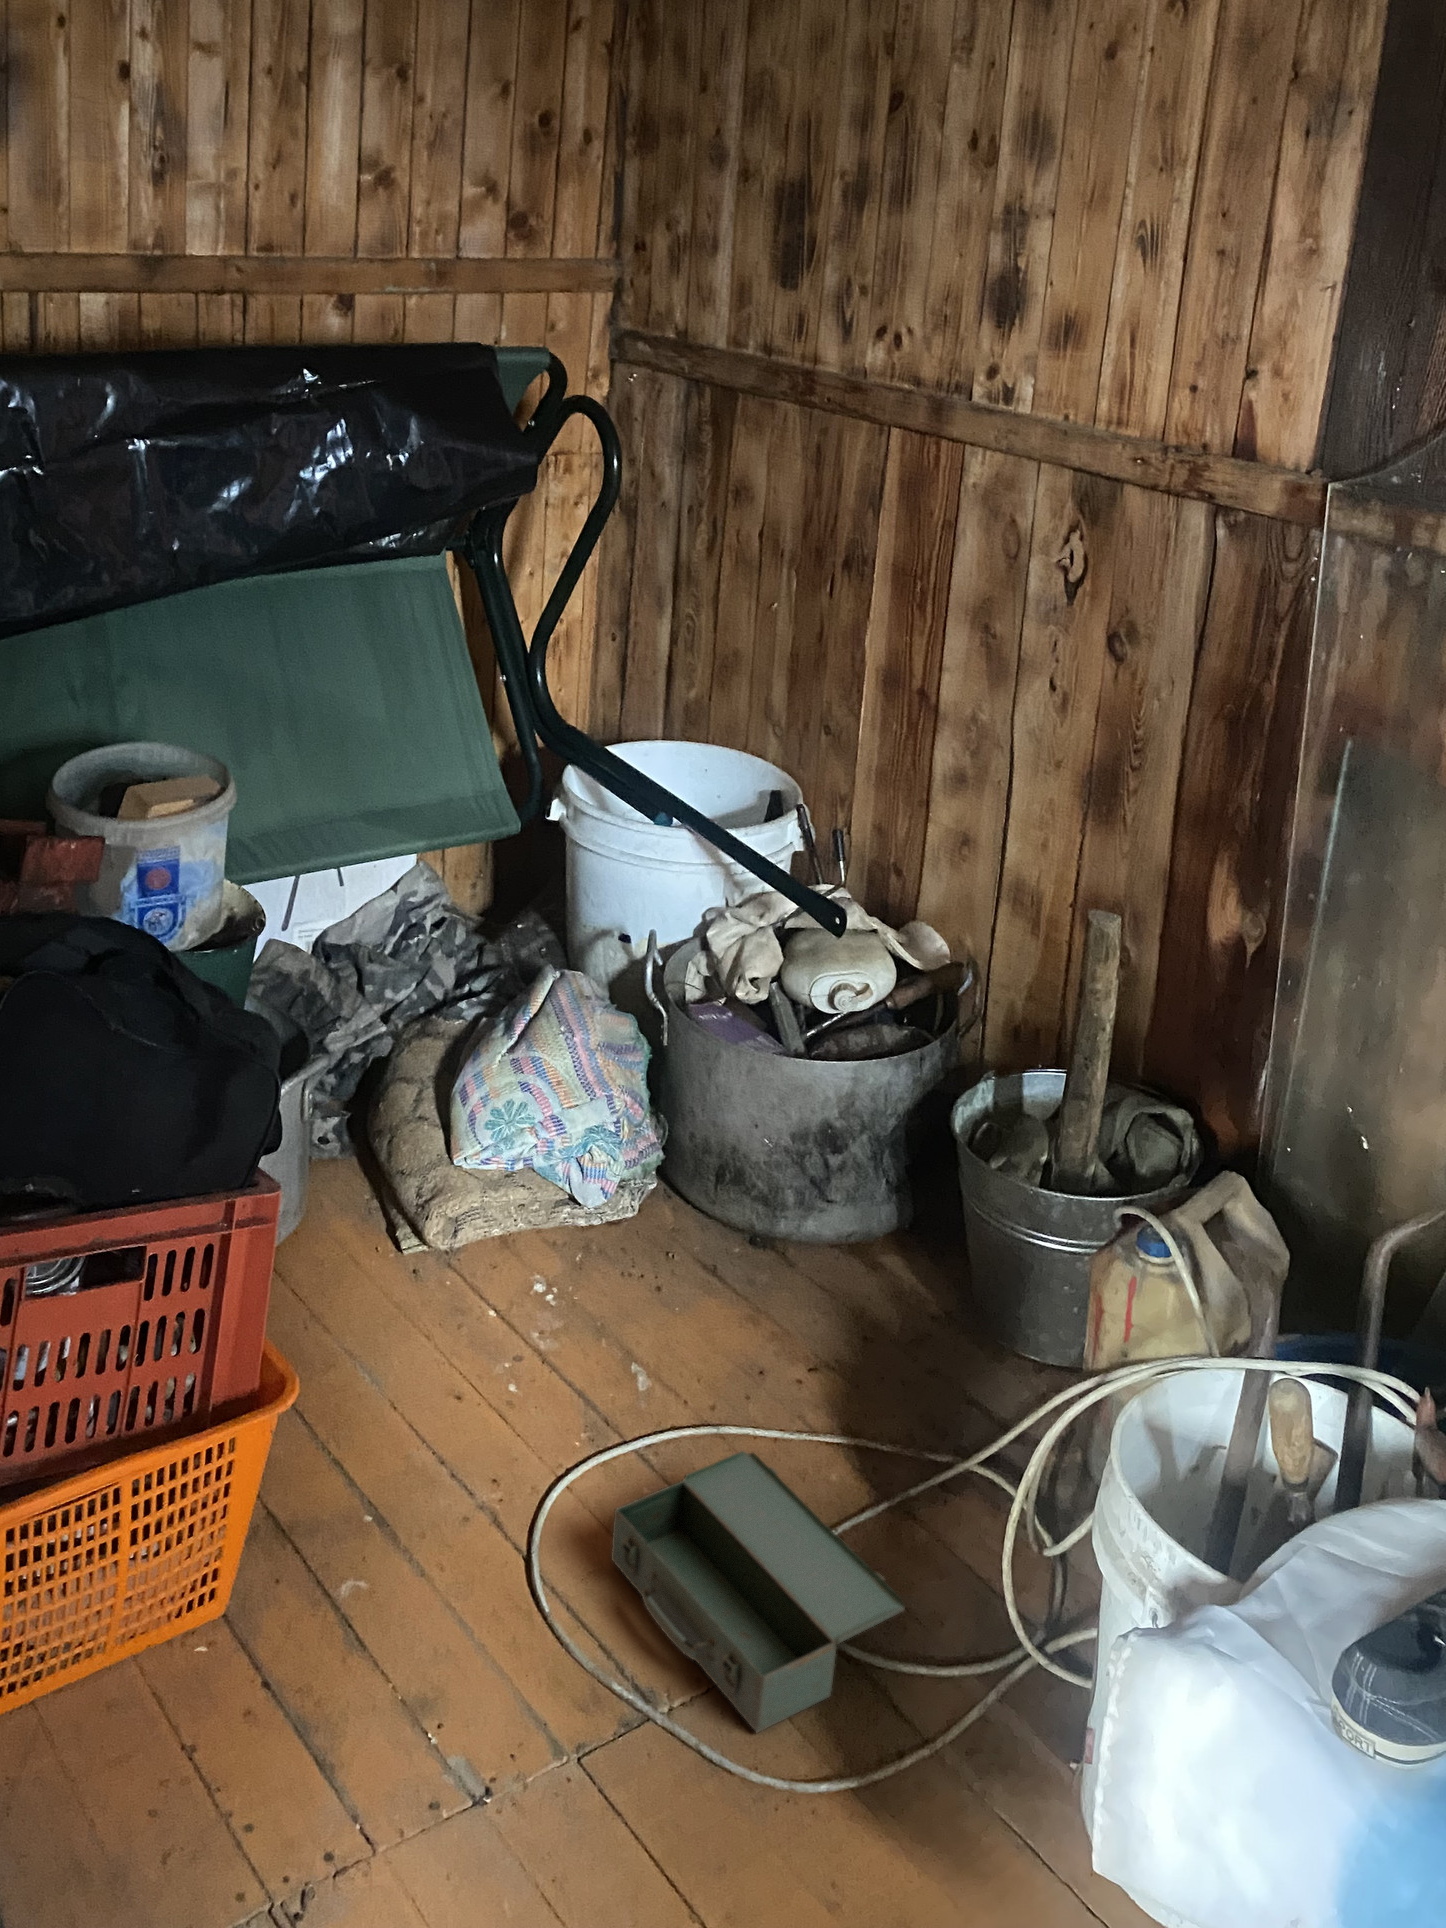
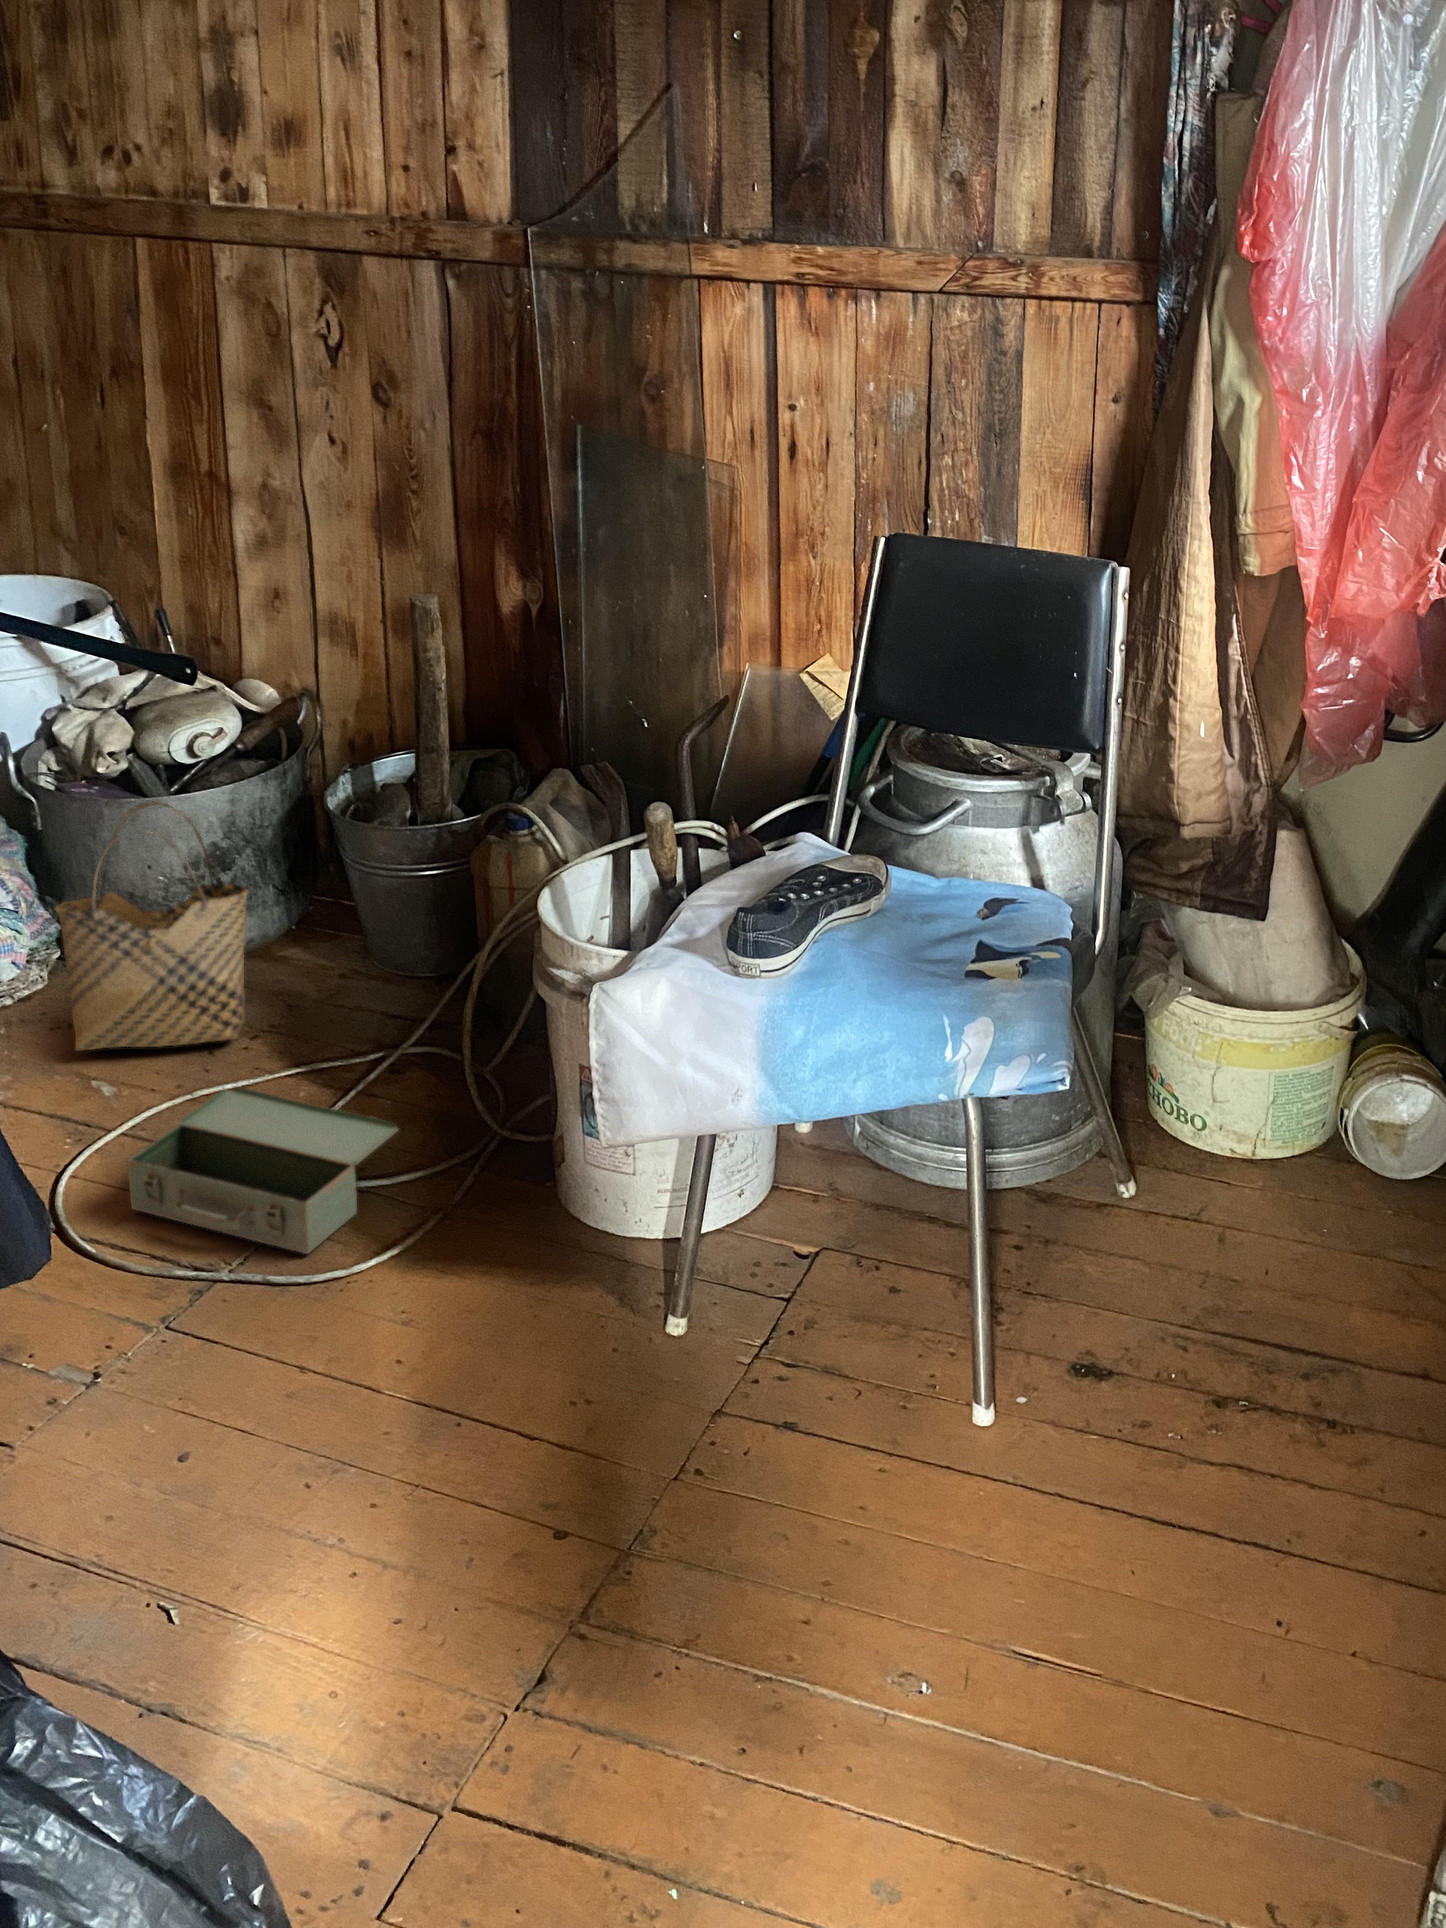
woven basket: none [637,1070,838,1362] -> present [55,802,248,1051]

